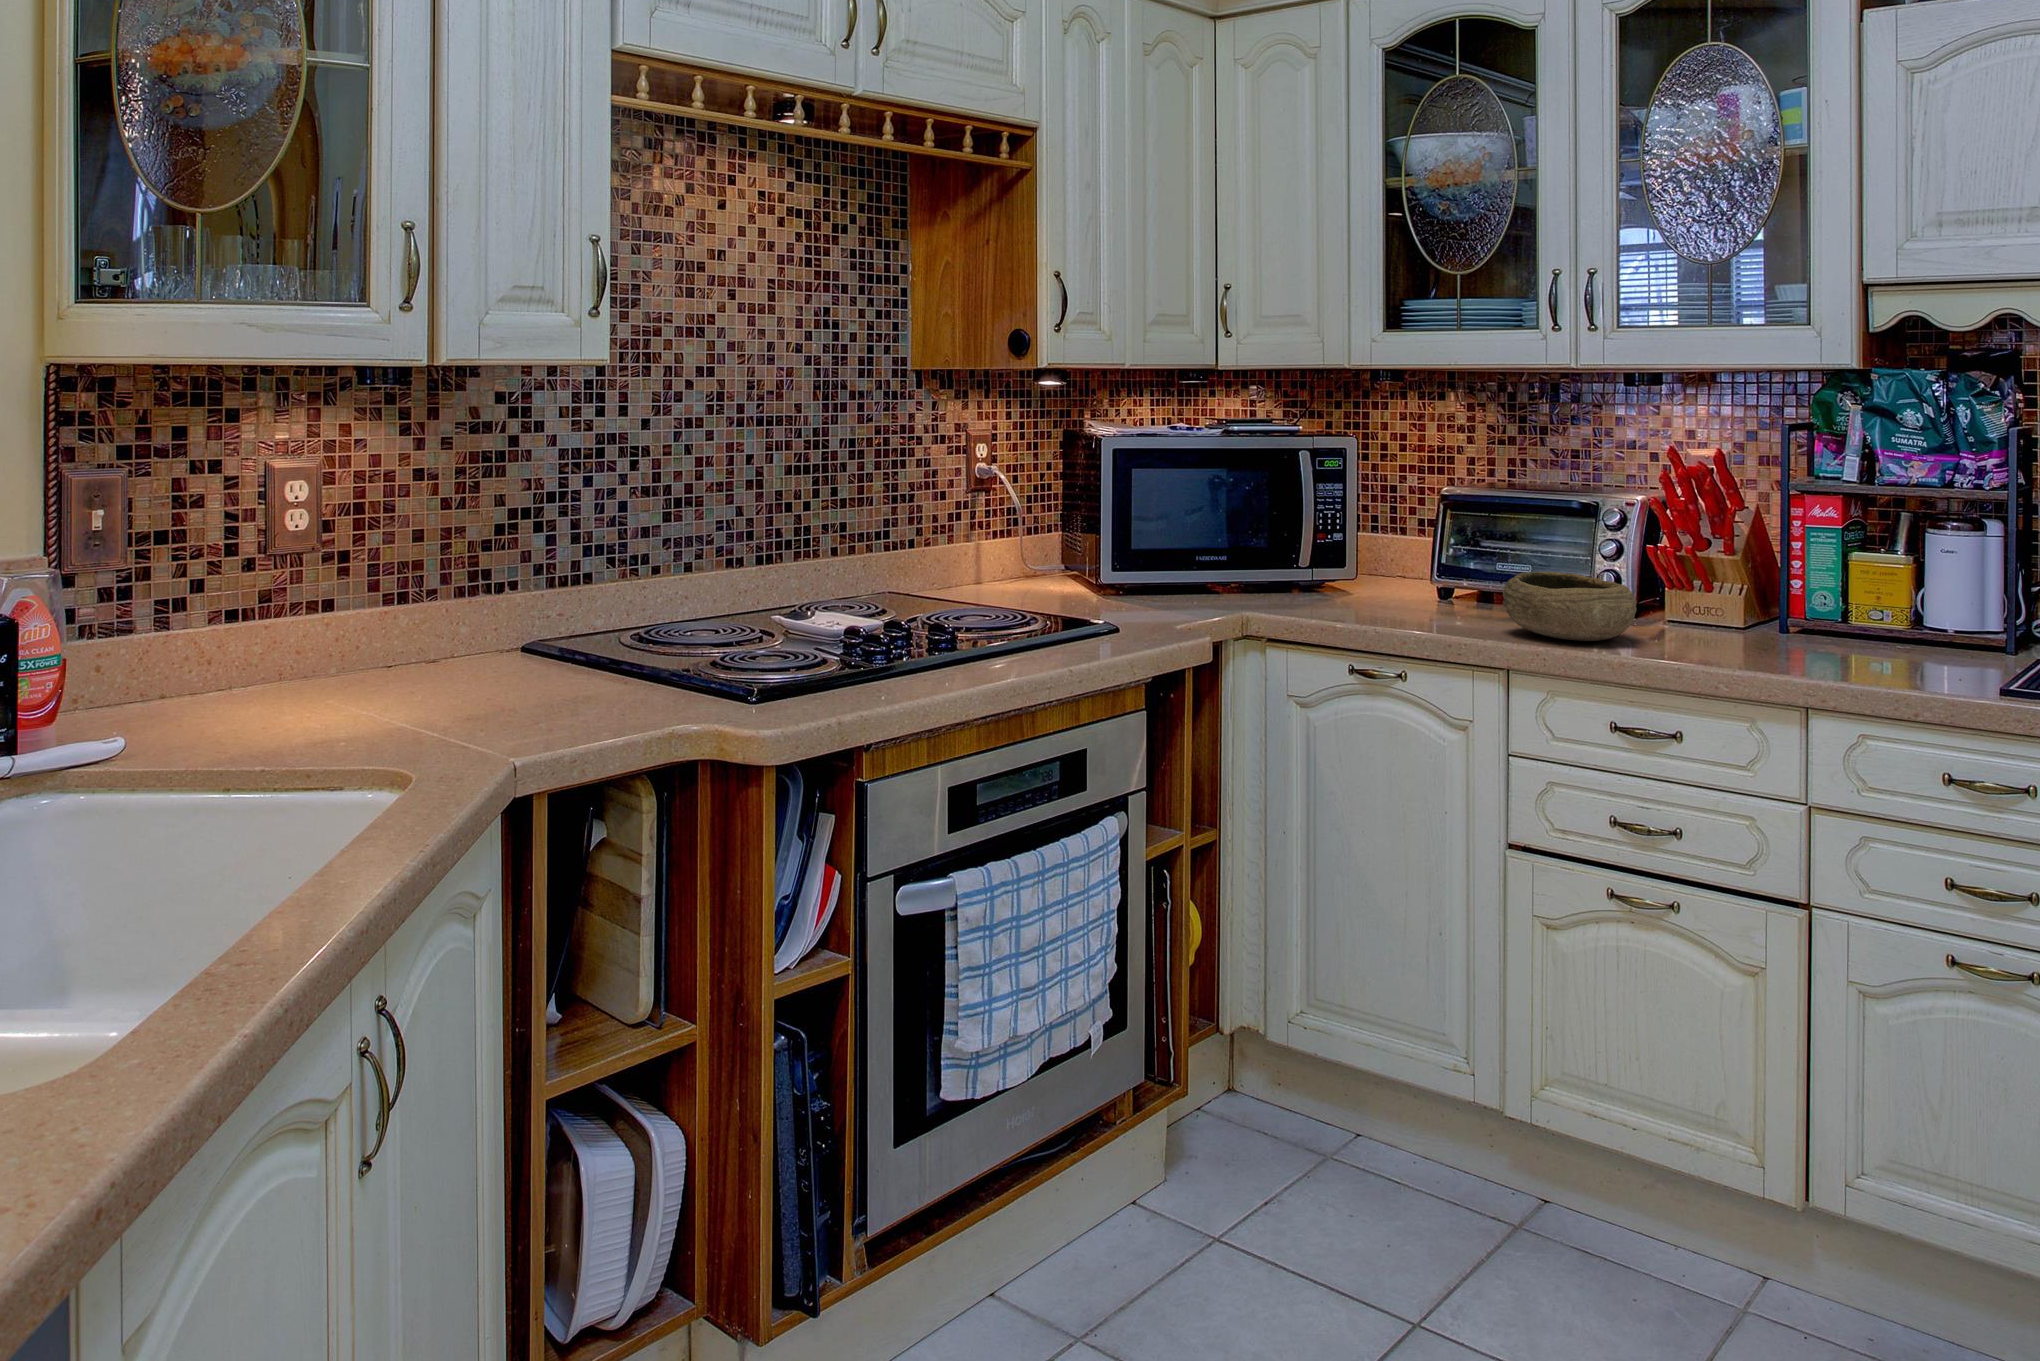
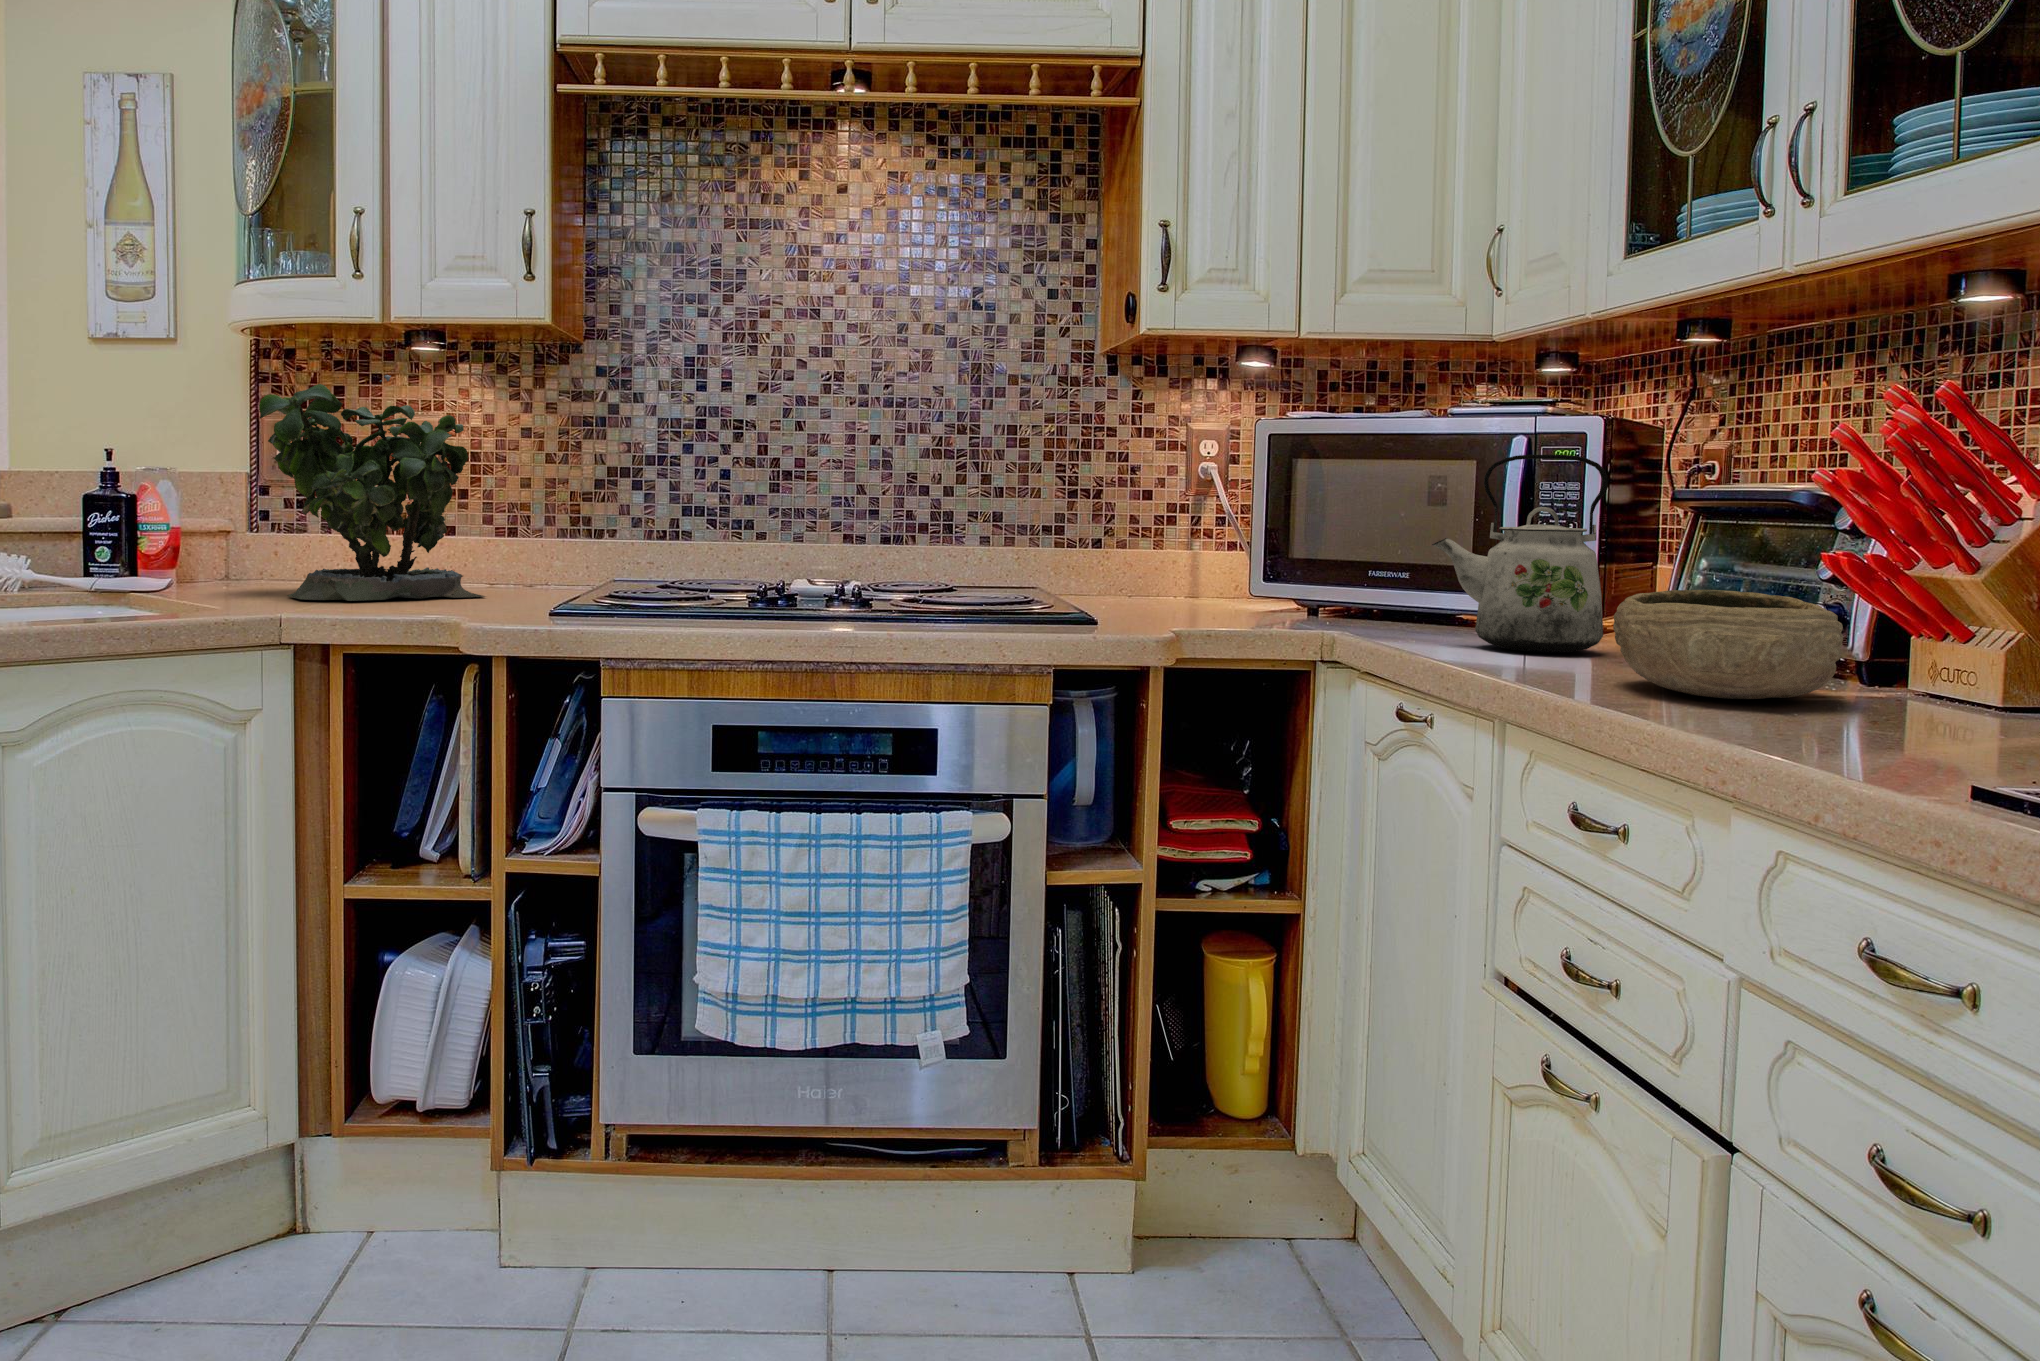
potted plant: none [287,435,556,724] -> present [259,375,485,601]
kettle: none [1310,477,1410,615] -> present [1432,455,1608,652]

